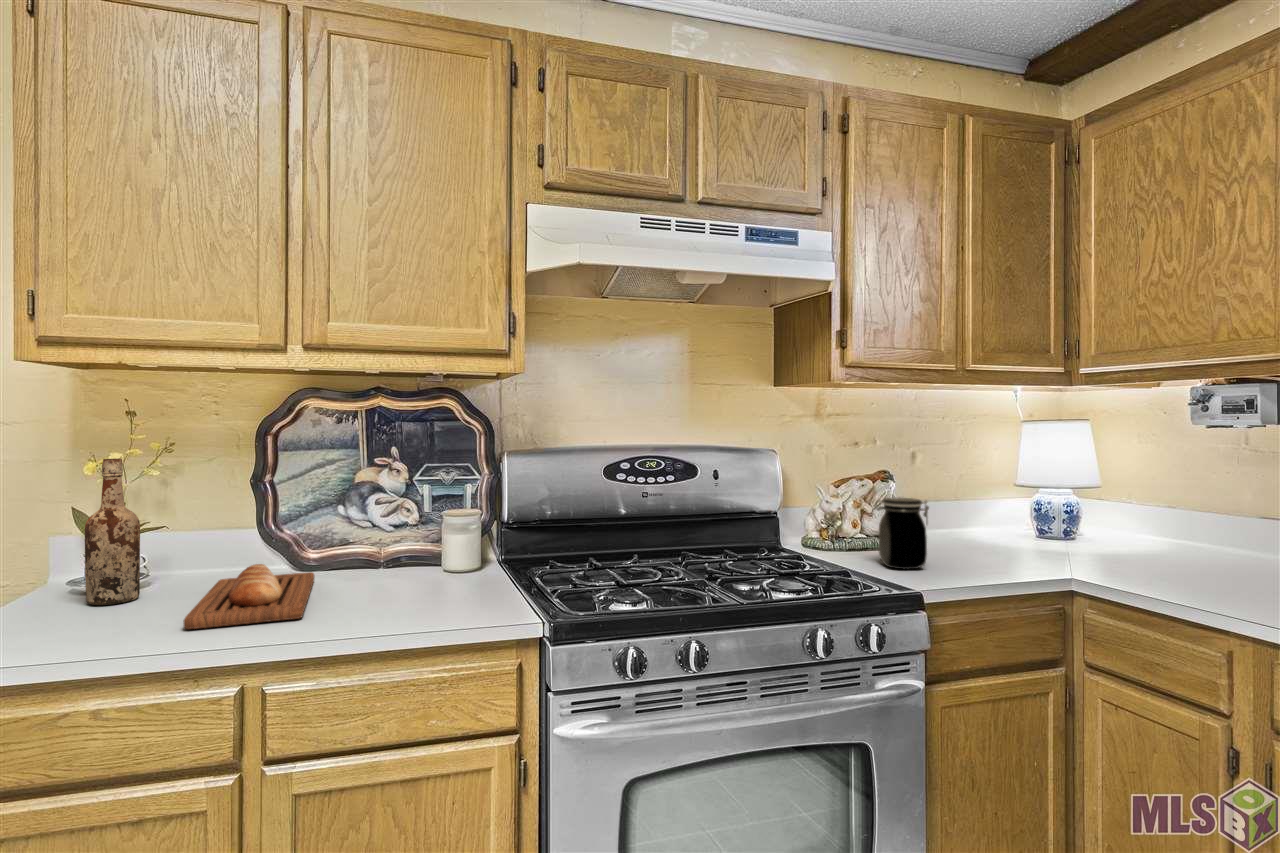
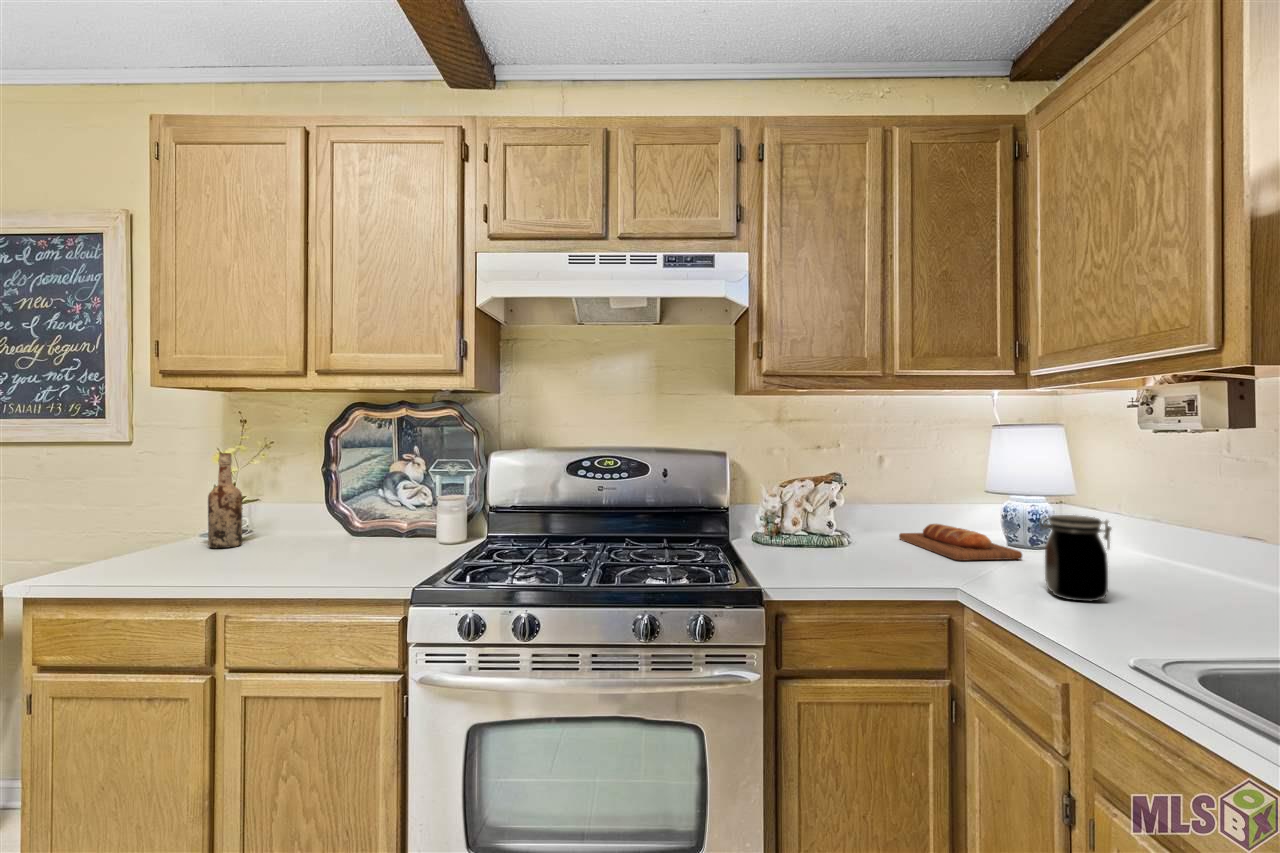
jar: present [876,498,929,569] -> present [1039,515,1111,601]
bread loaf: present [183,564,314,629] -> present [899,524,1022,560]

